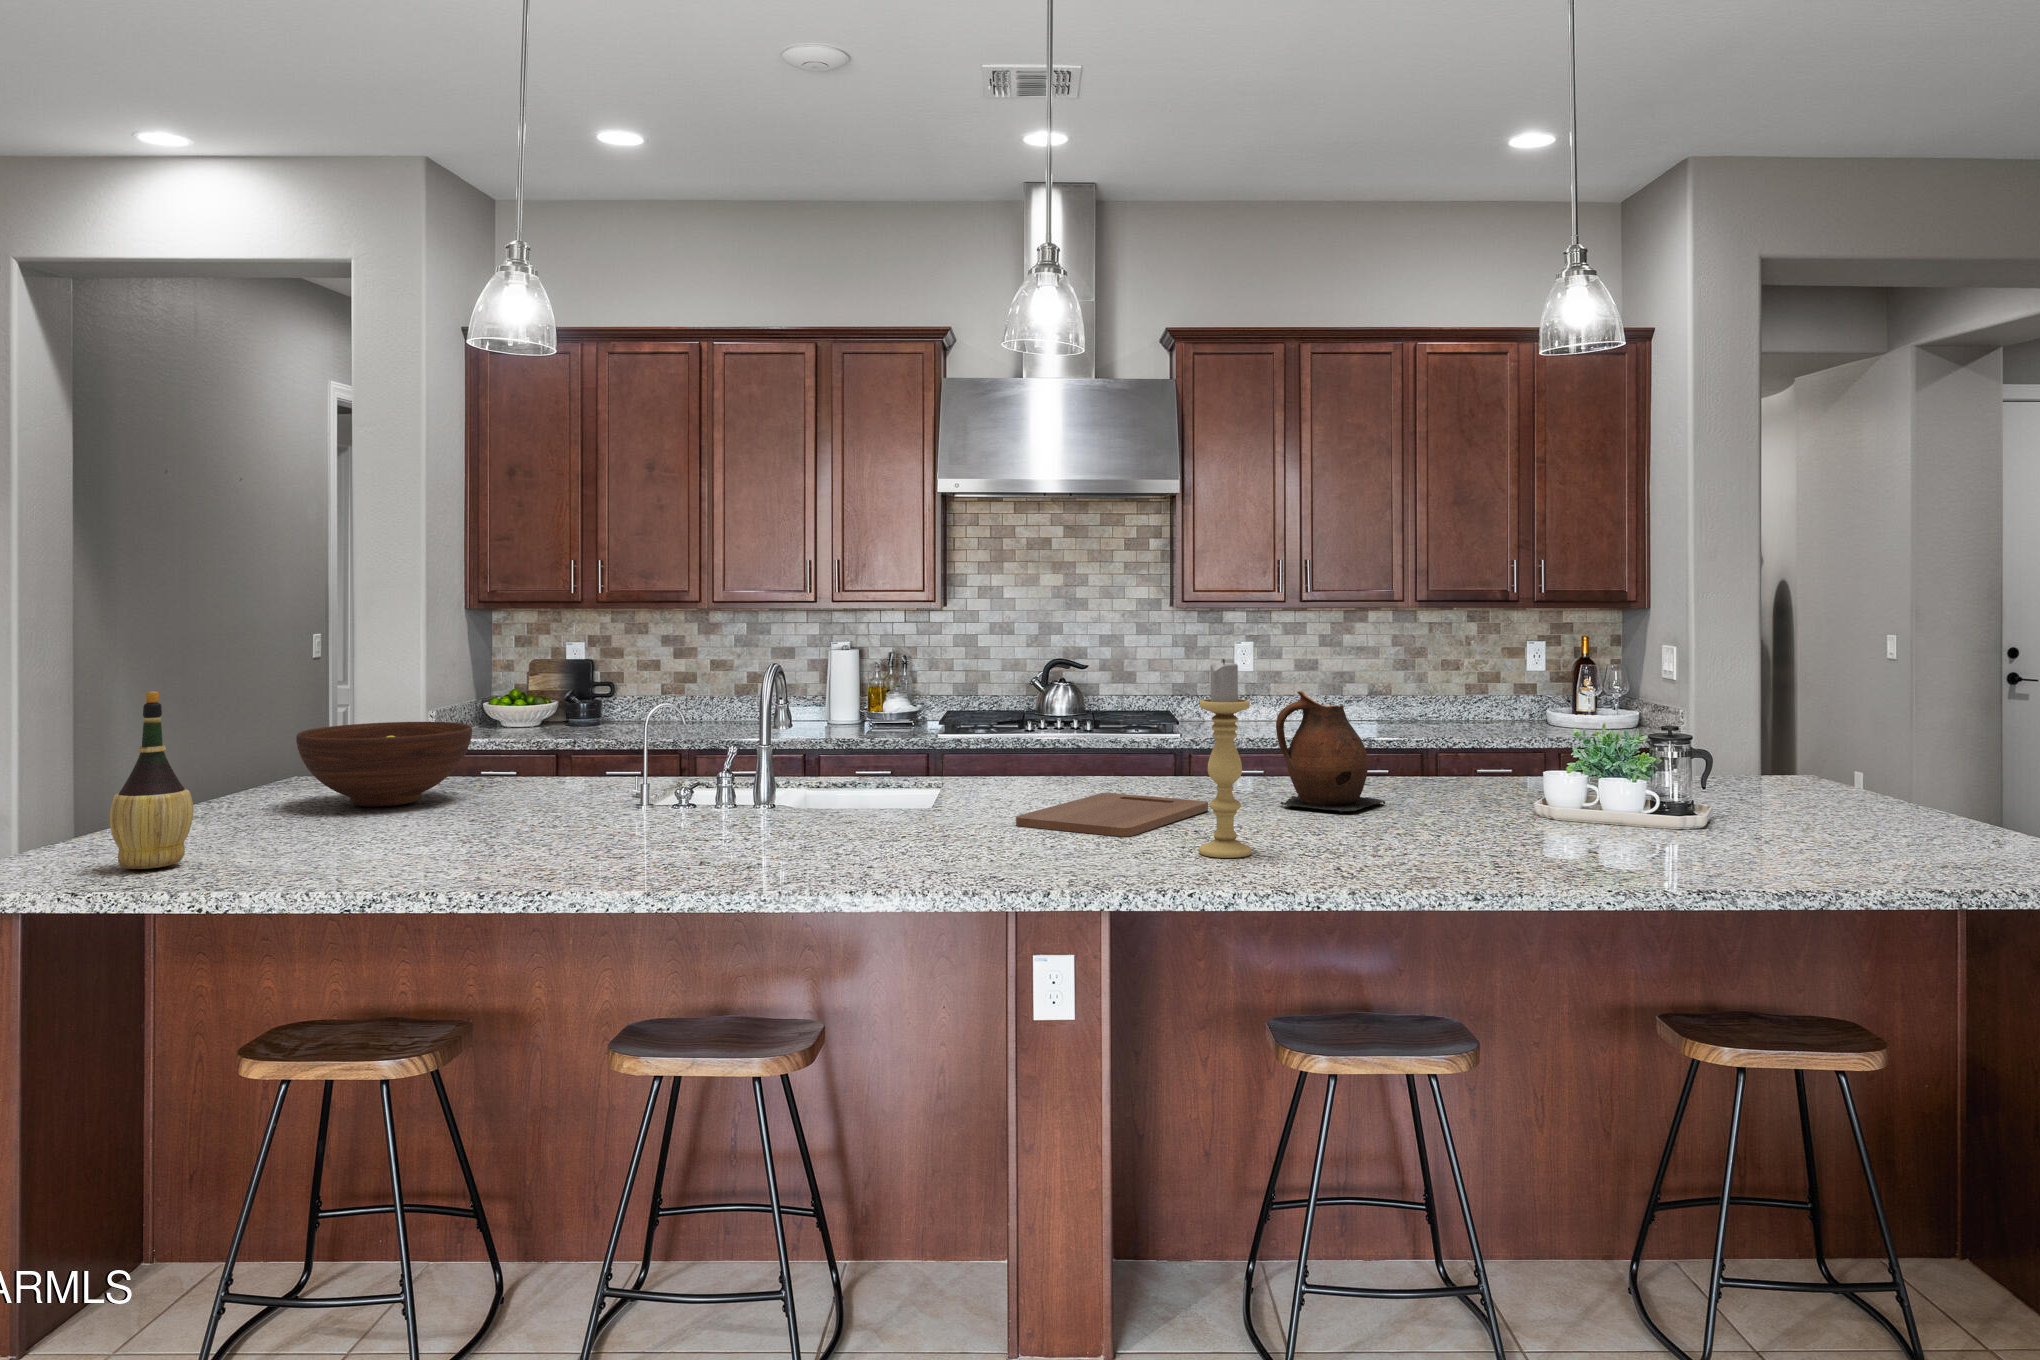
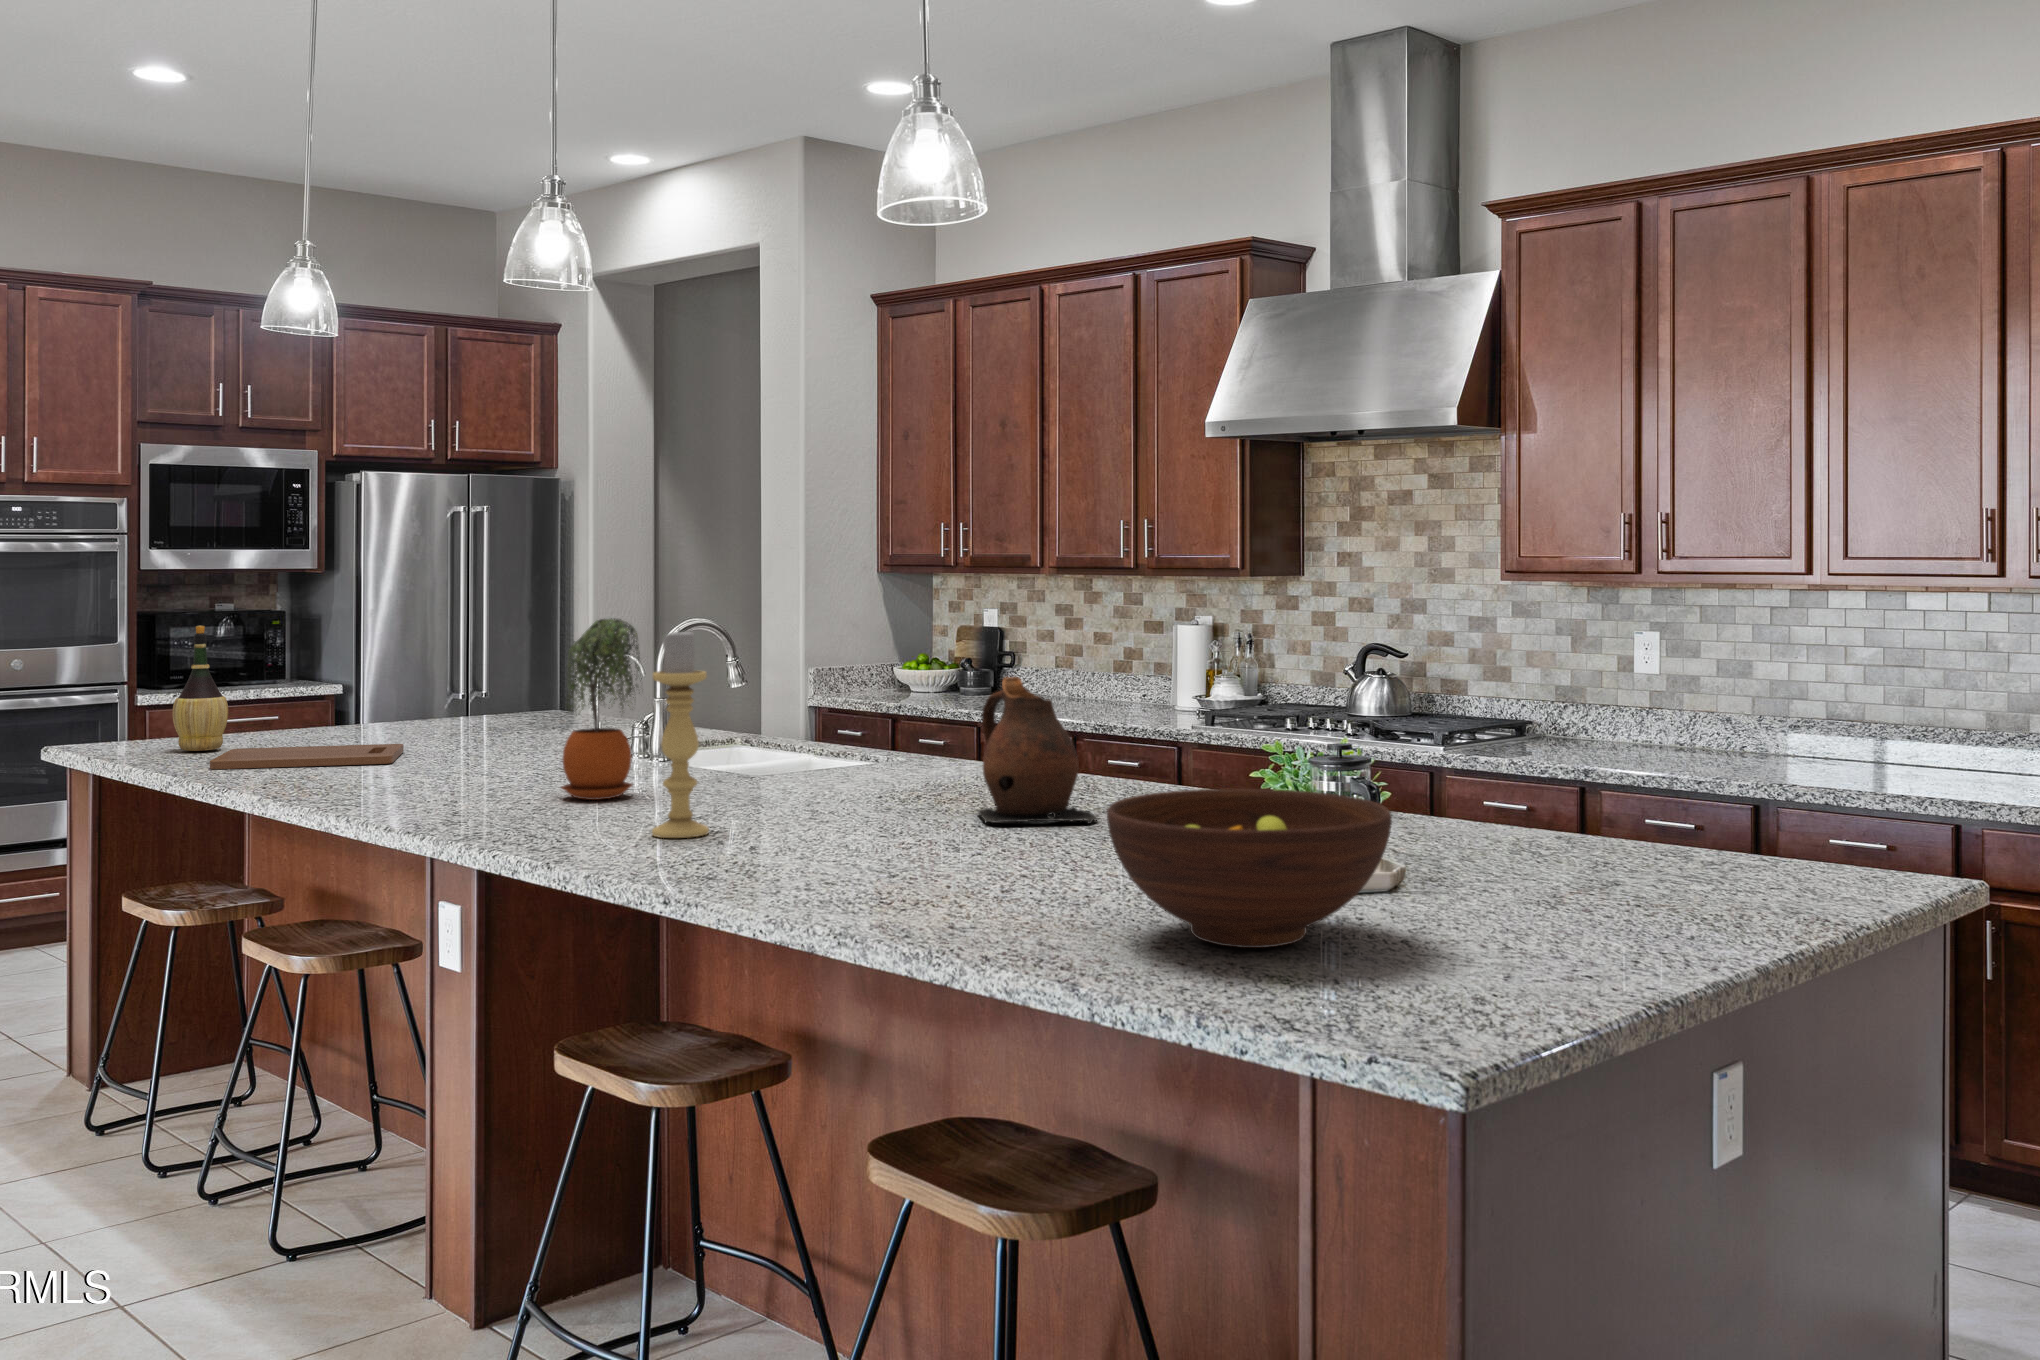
potted plant: none [915,654,1013,843] -> present [562,618,642,800]
fruit bowl: present [296,722,472,807] -> present [1107,789,1392,948]
cutting board: present [1016,793,1208,837] -> present [210,744,404,769]

